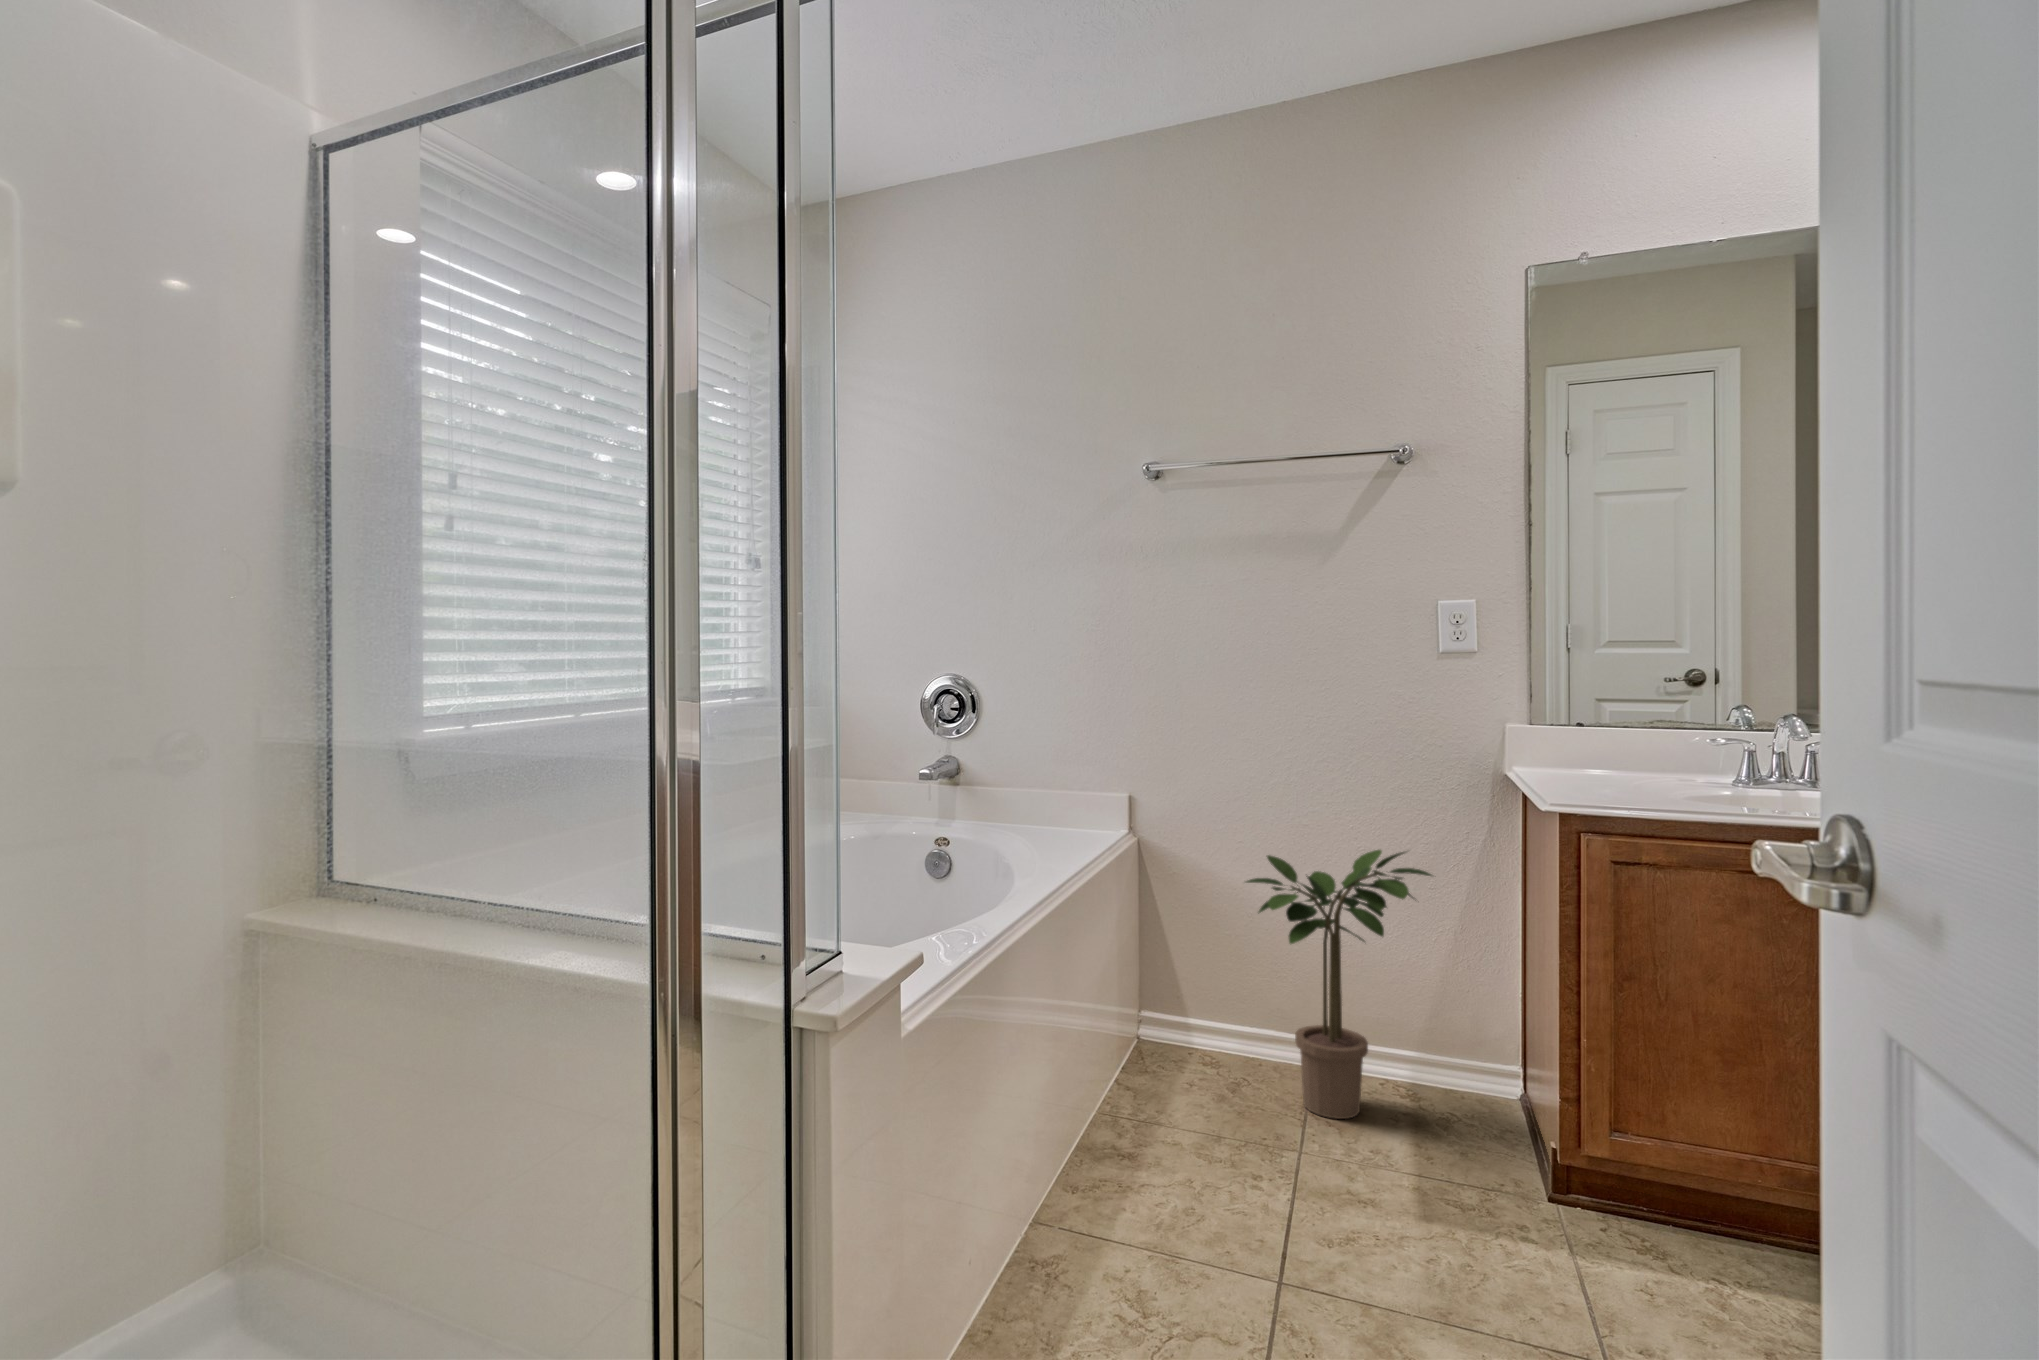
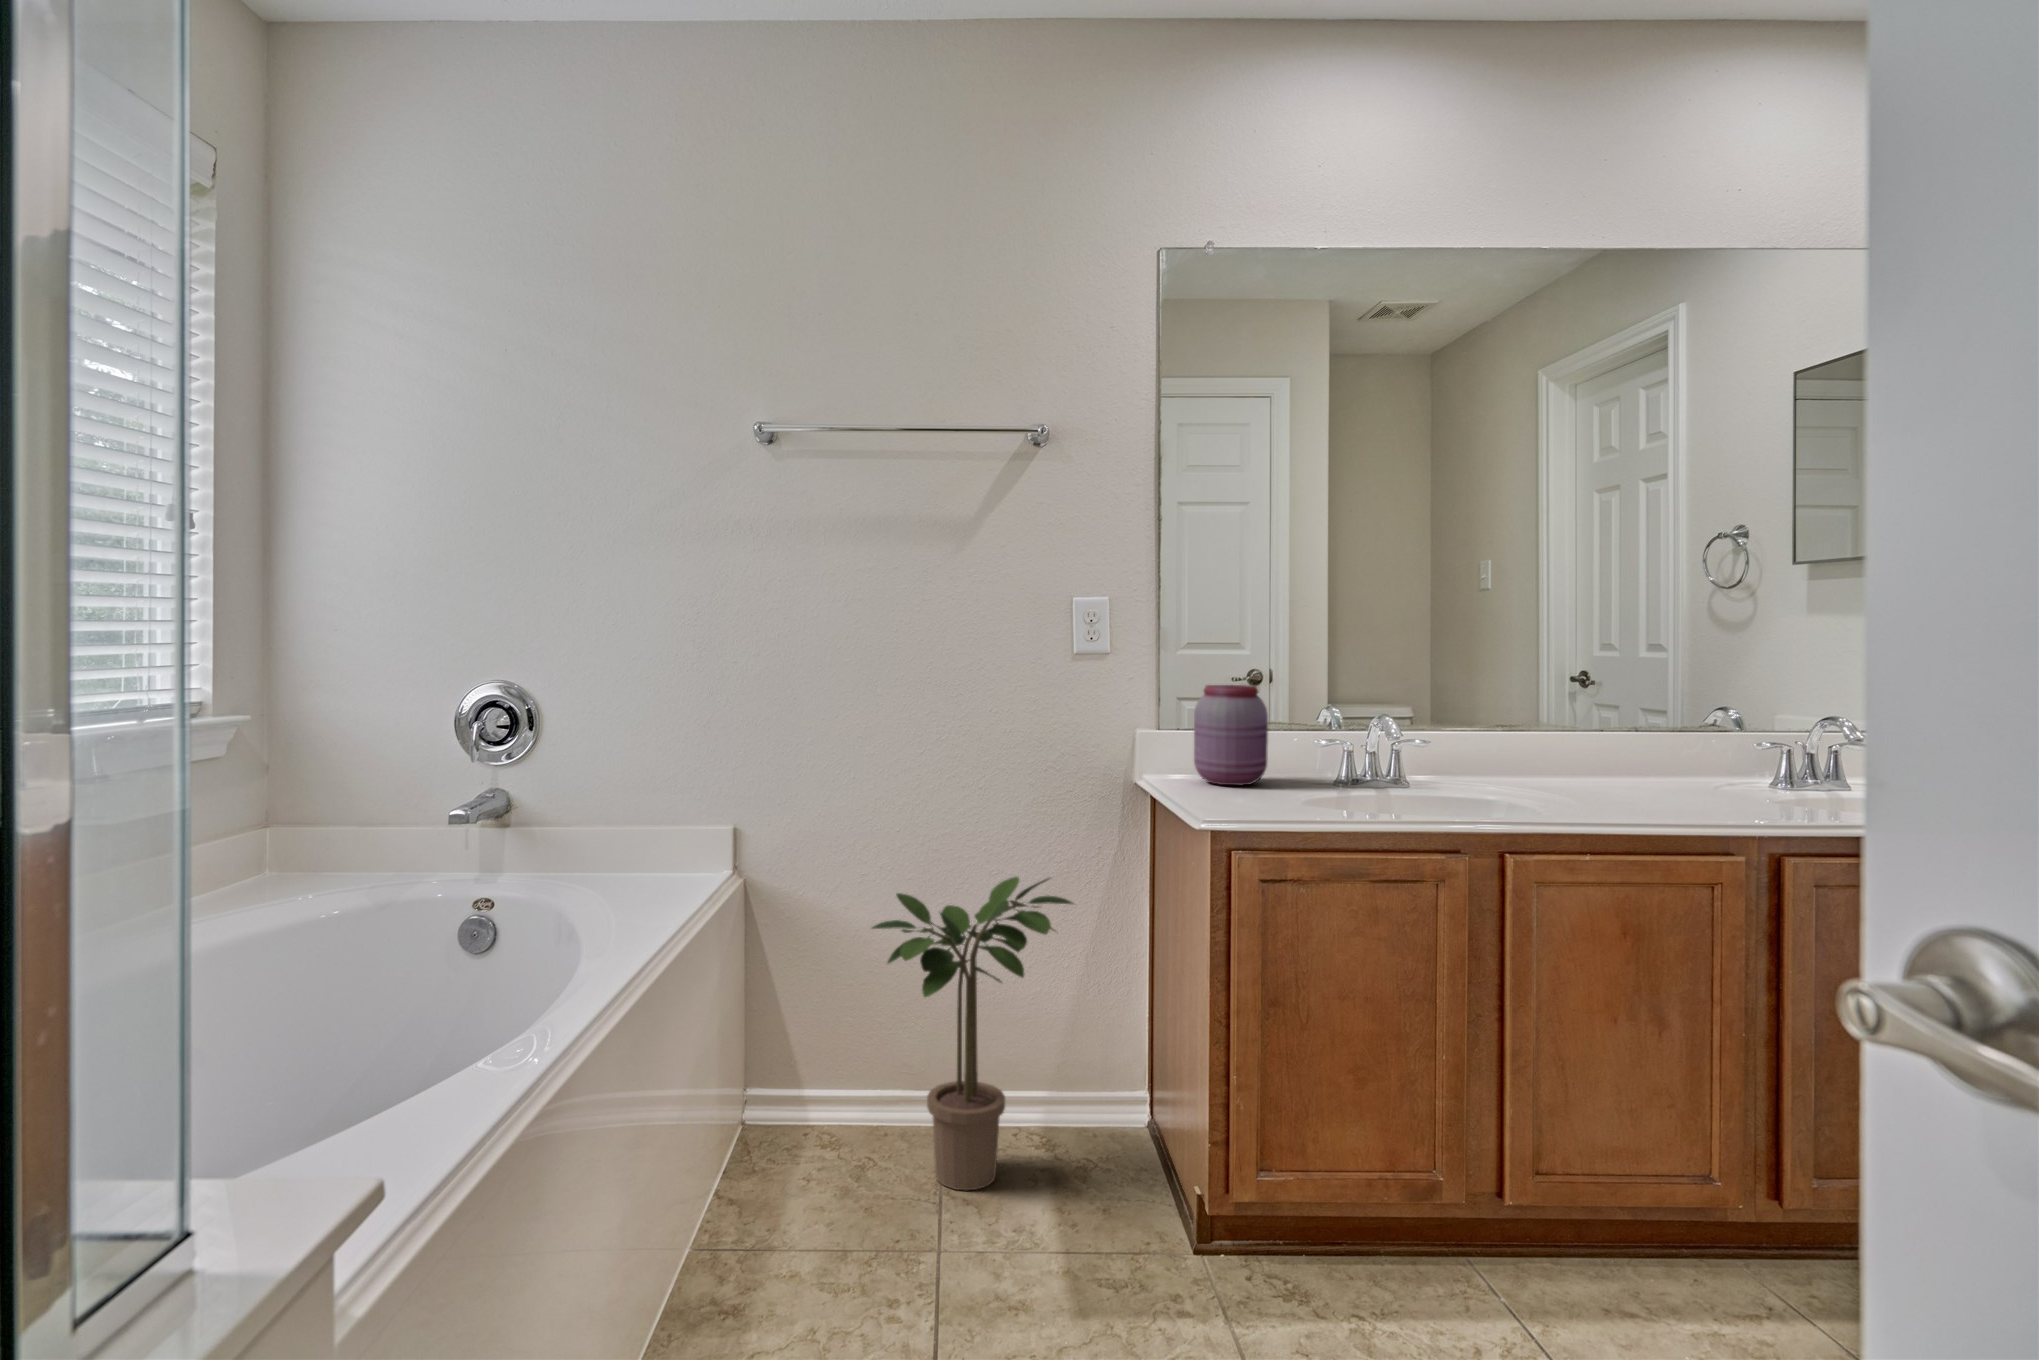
jar: none [1561,680,1642,776] -> present [1194,685,1268,785]

